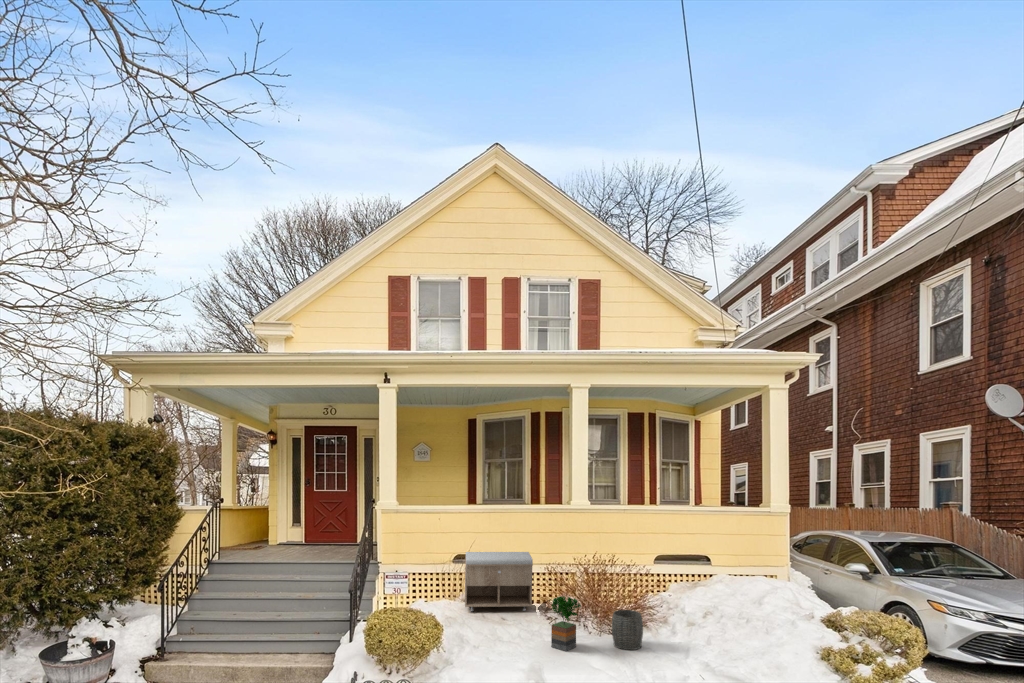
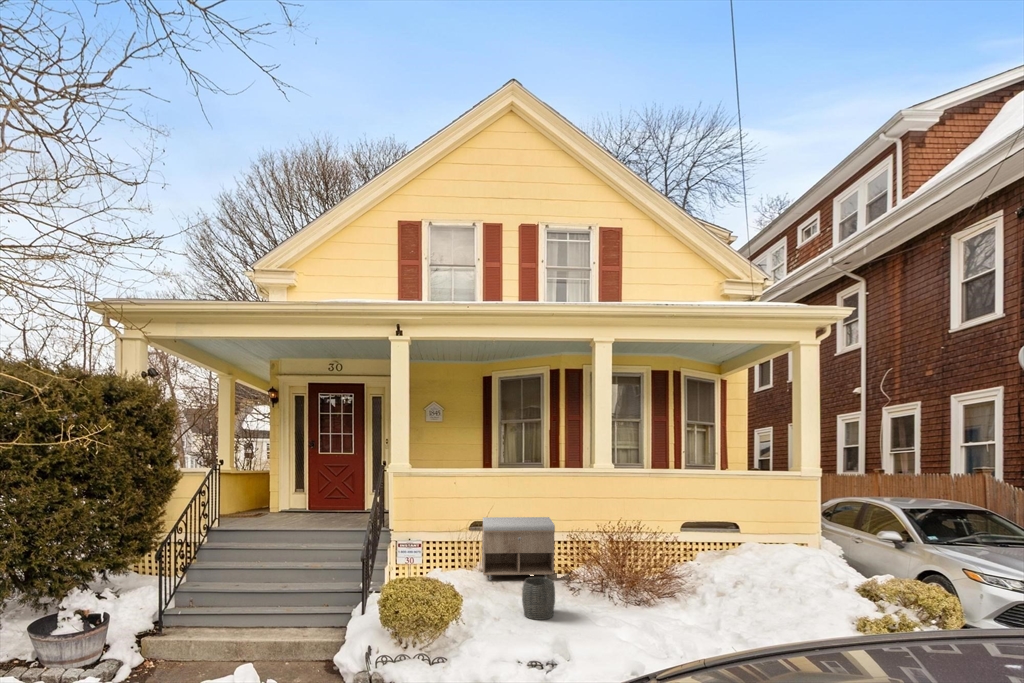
potted tree: present [551,596,581,651] -> none [578,564,612,624]
woven basket: present [612,610,643,650] -> present [522,577,555,620]

